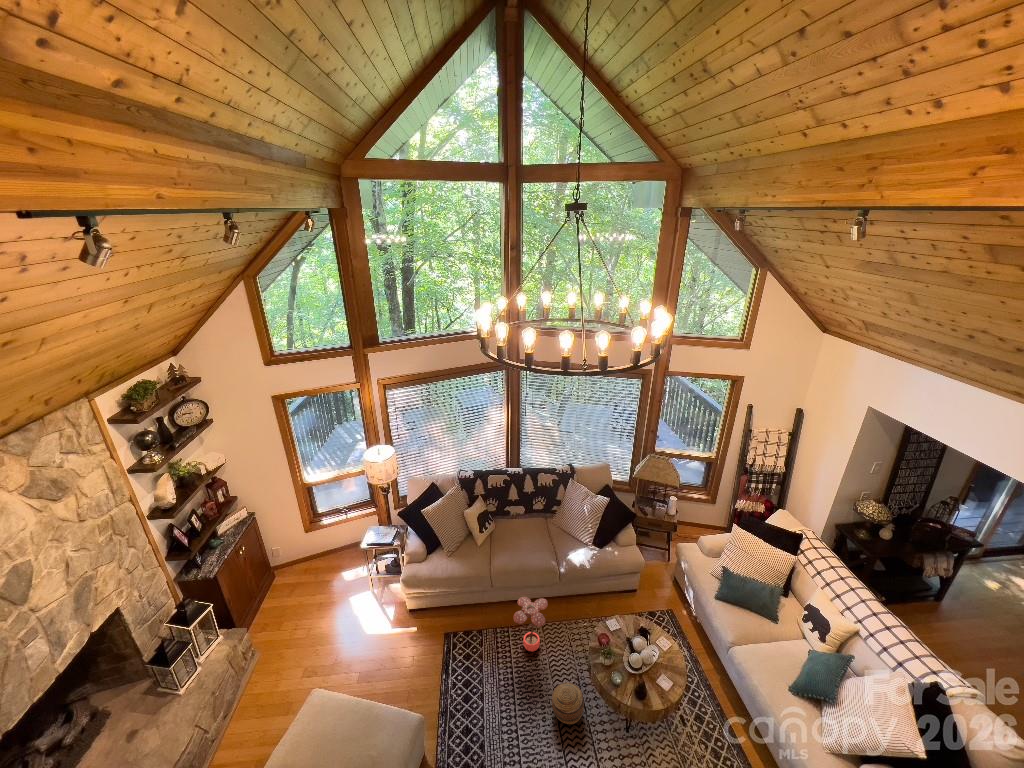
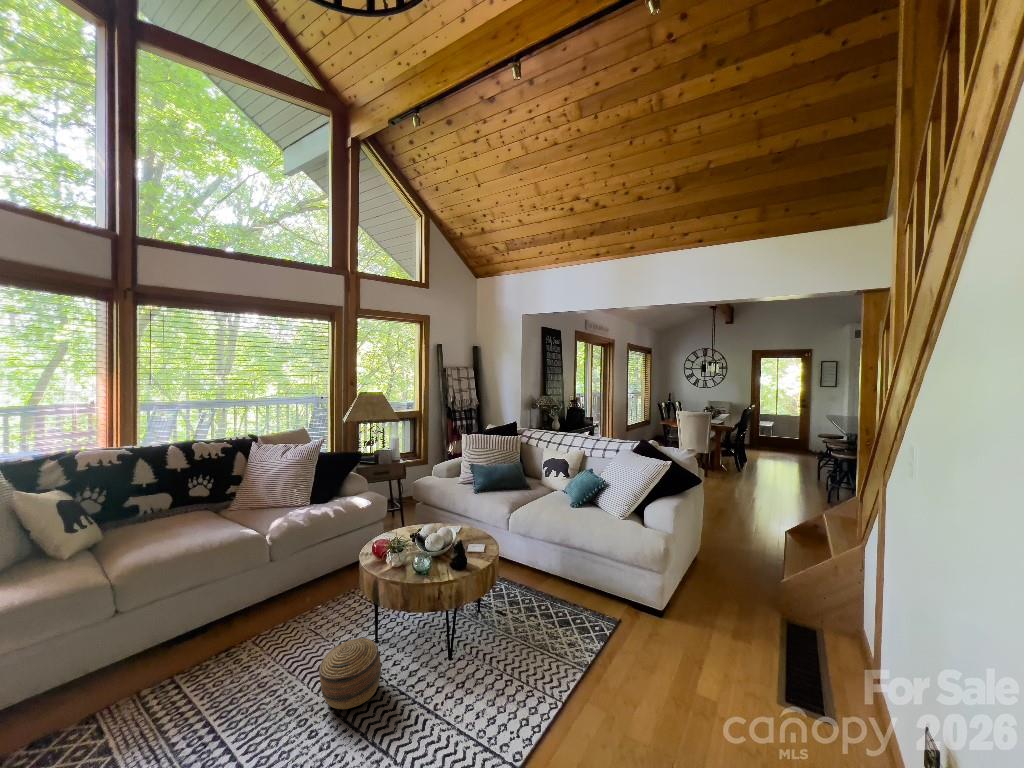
potted plant: present [513,597,548,651] -> none [199,563,270,675]

